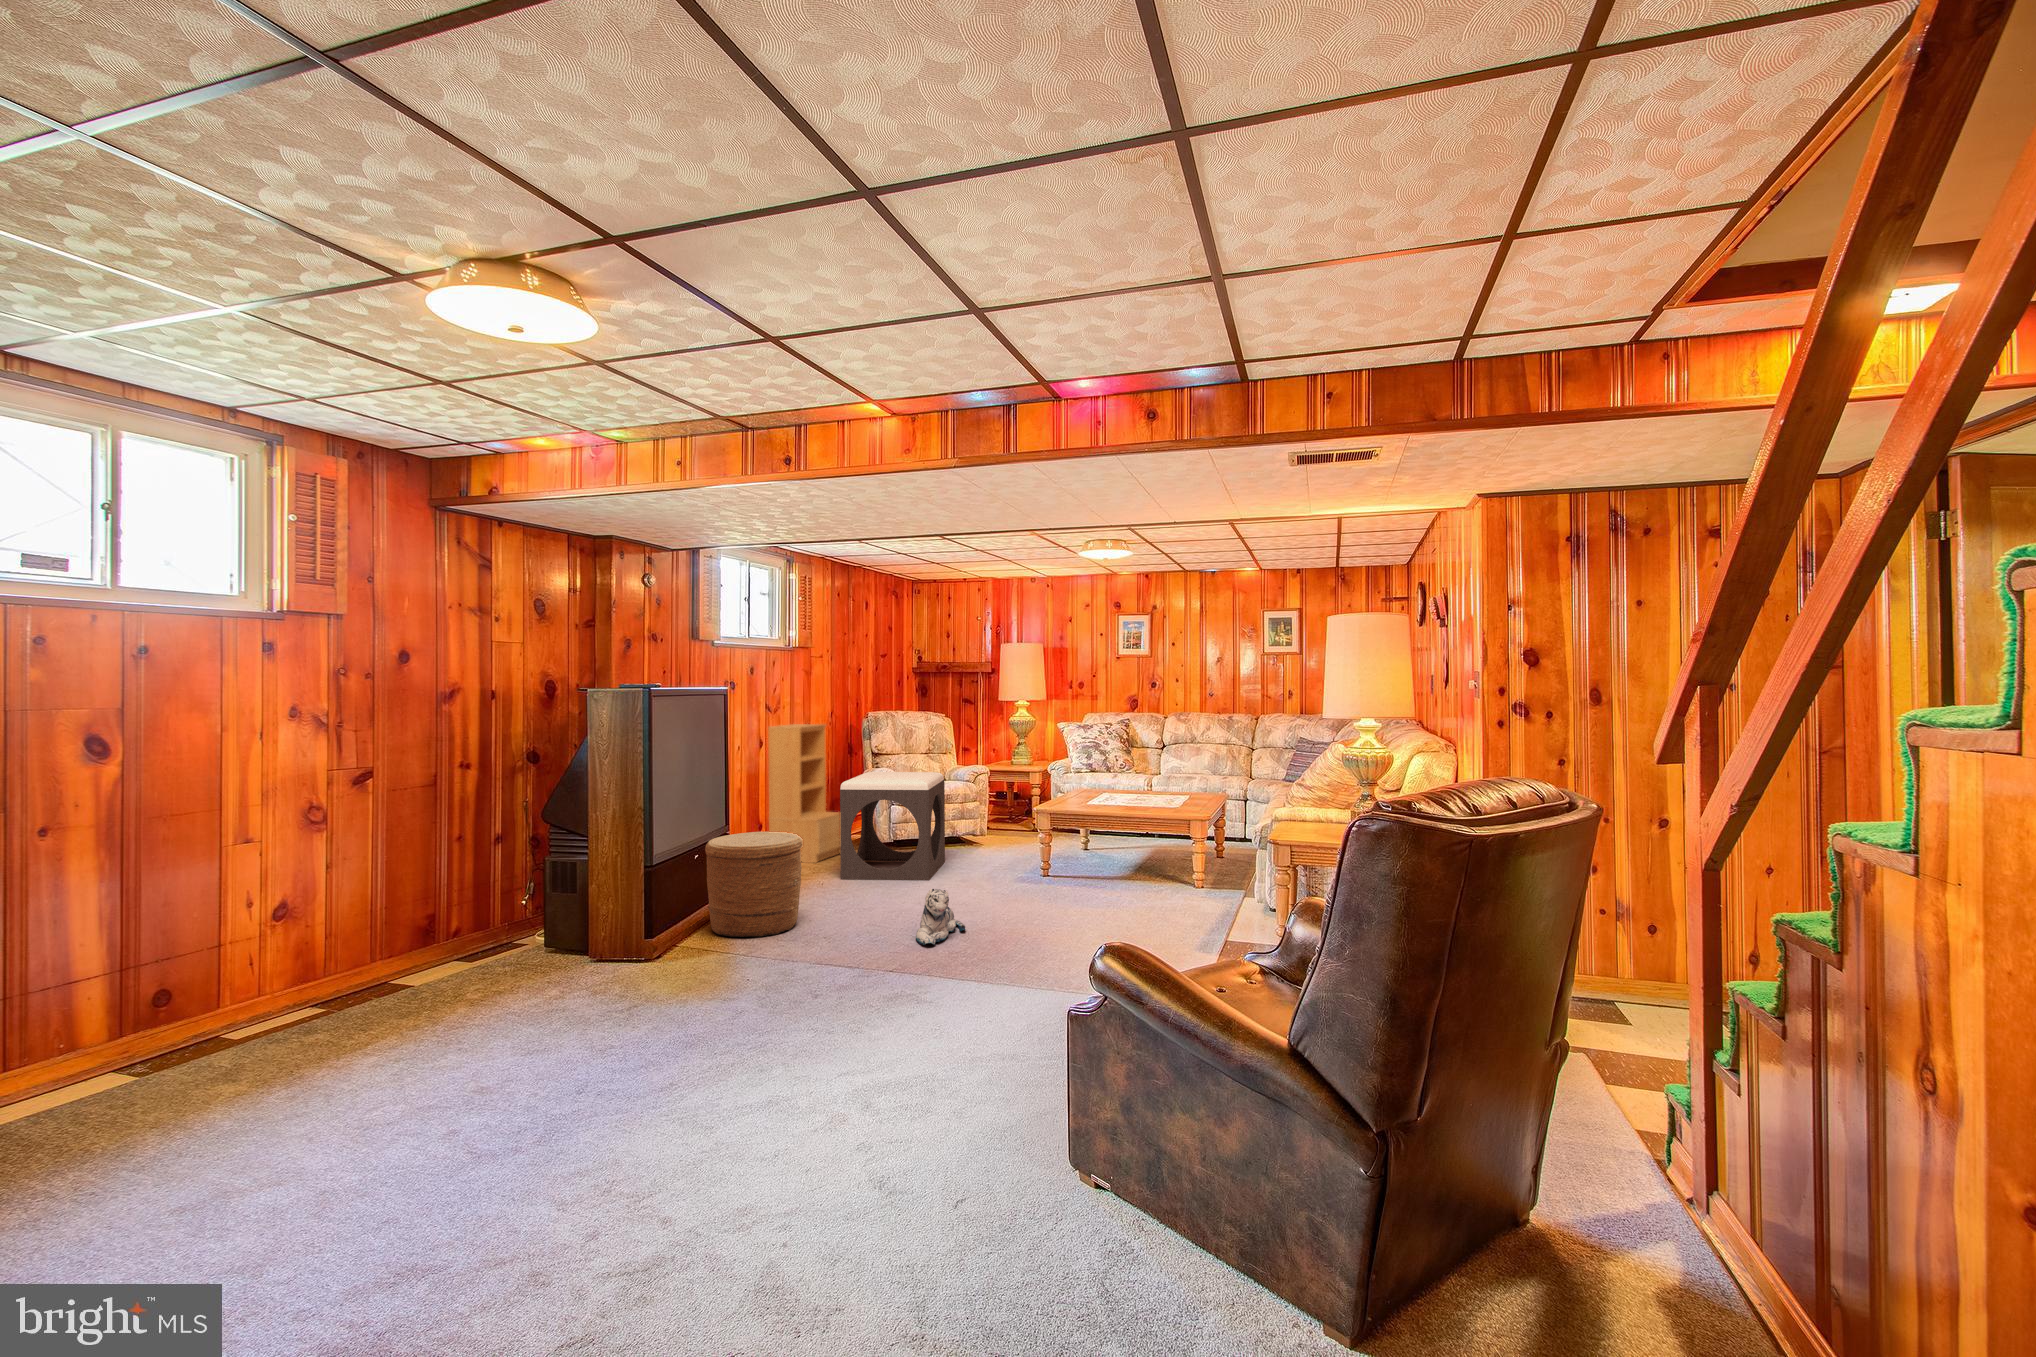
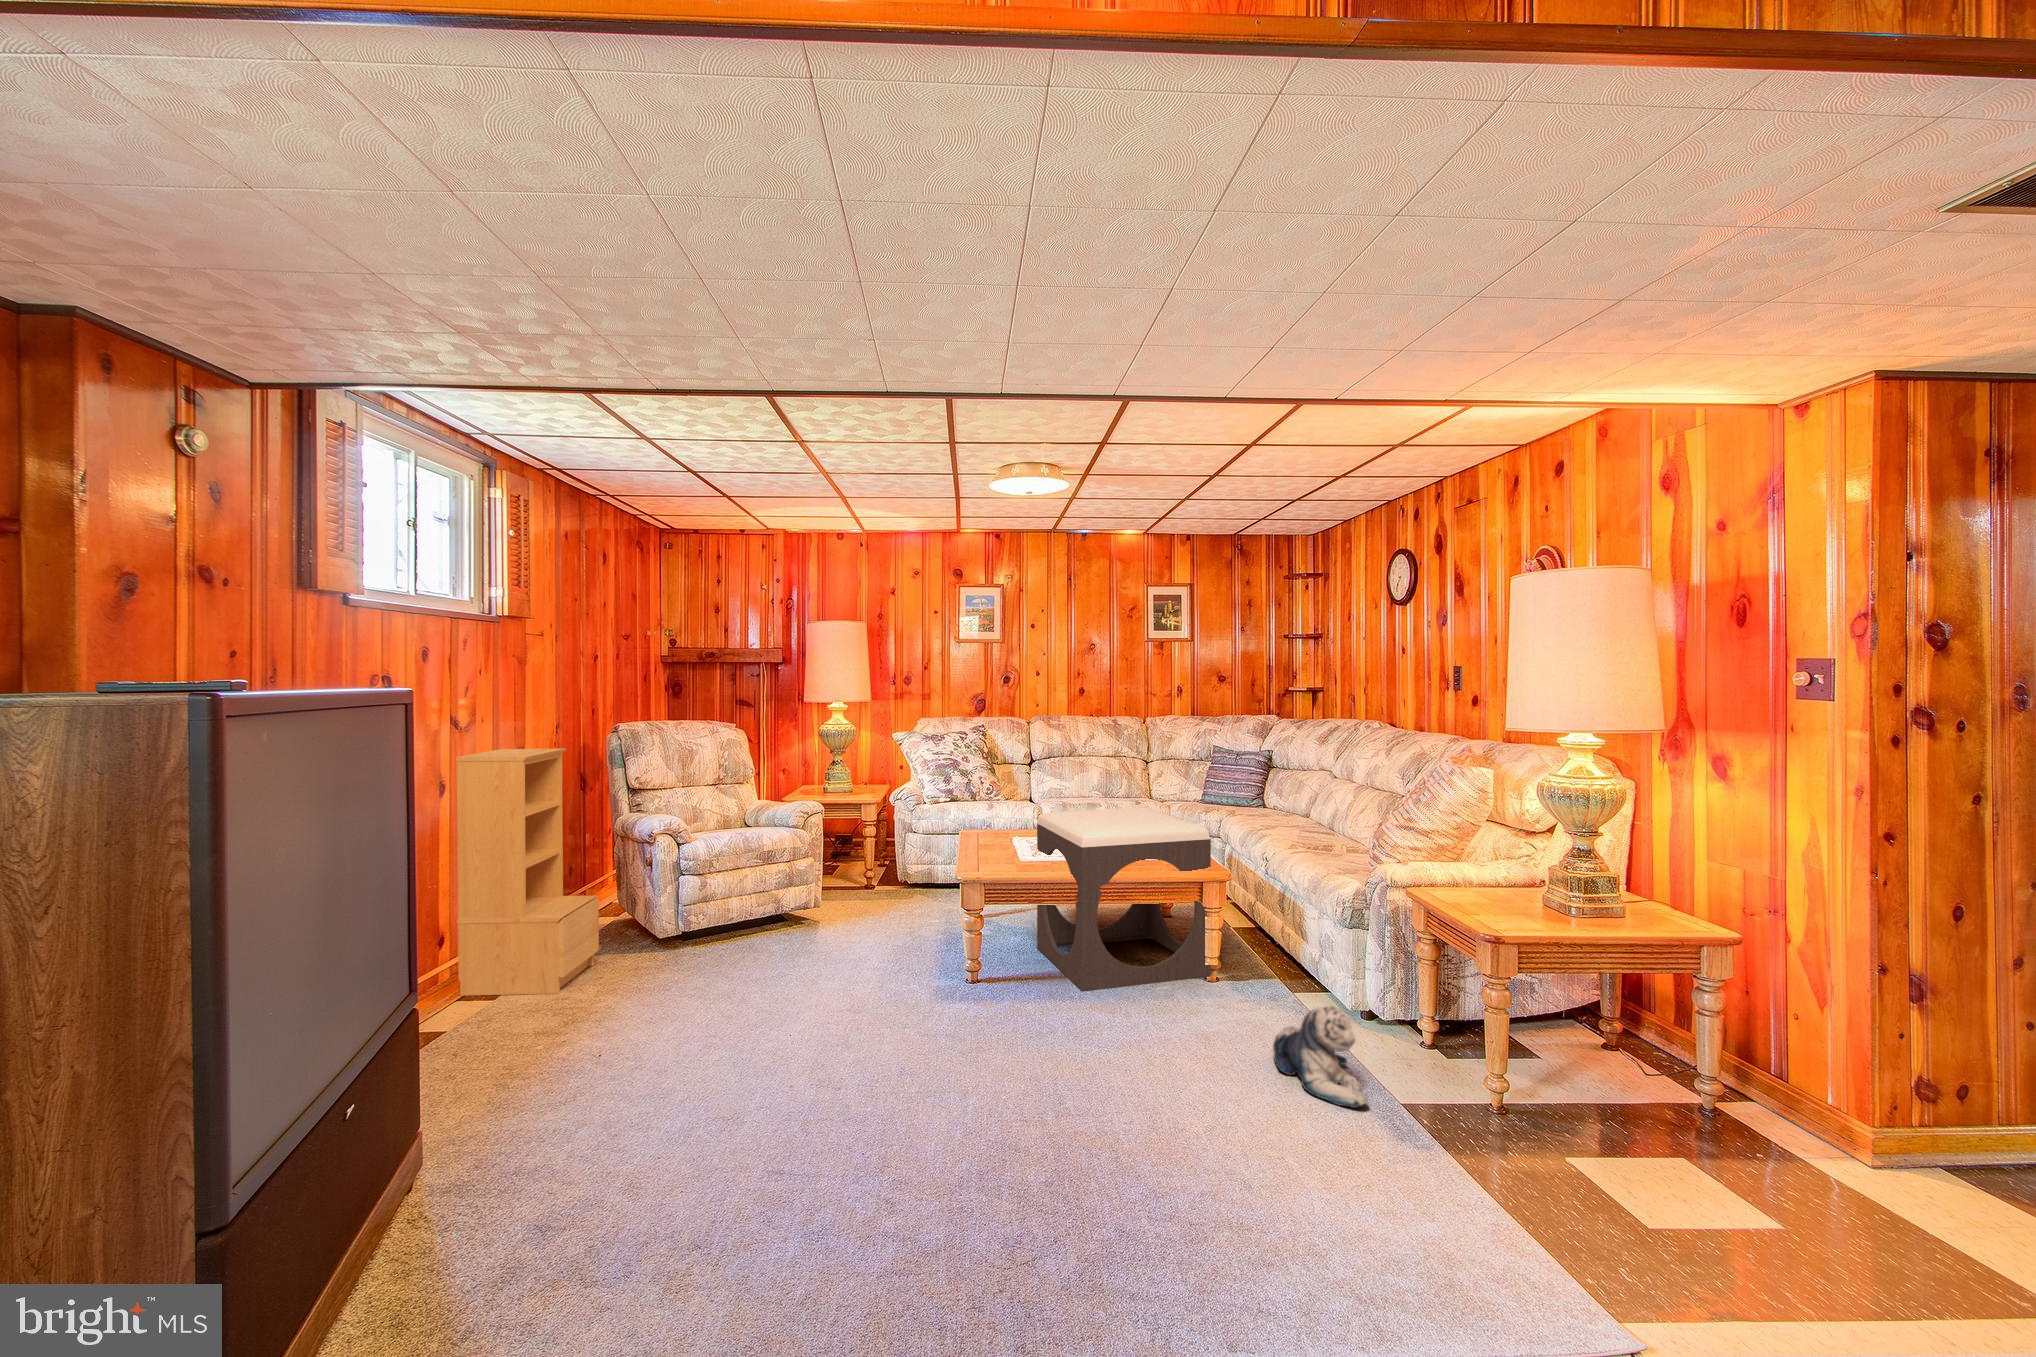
footstool: present [840,772,945,881] -> present [1037,808,1211,991]
woven basket: present [705,832,803,937] -> none [388,993,628,1277]
plush toy: present [916,889,965,945] -> present [1273,1006,1368,1108]

